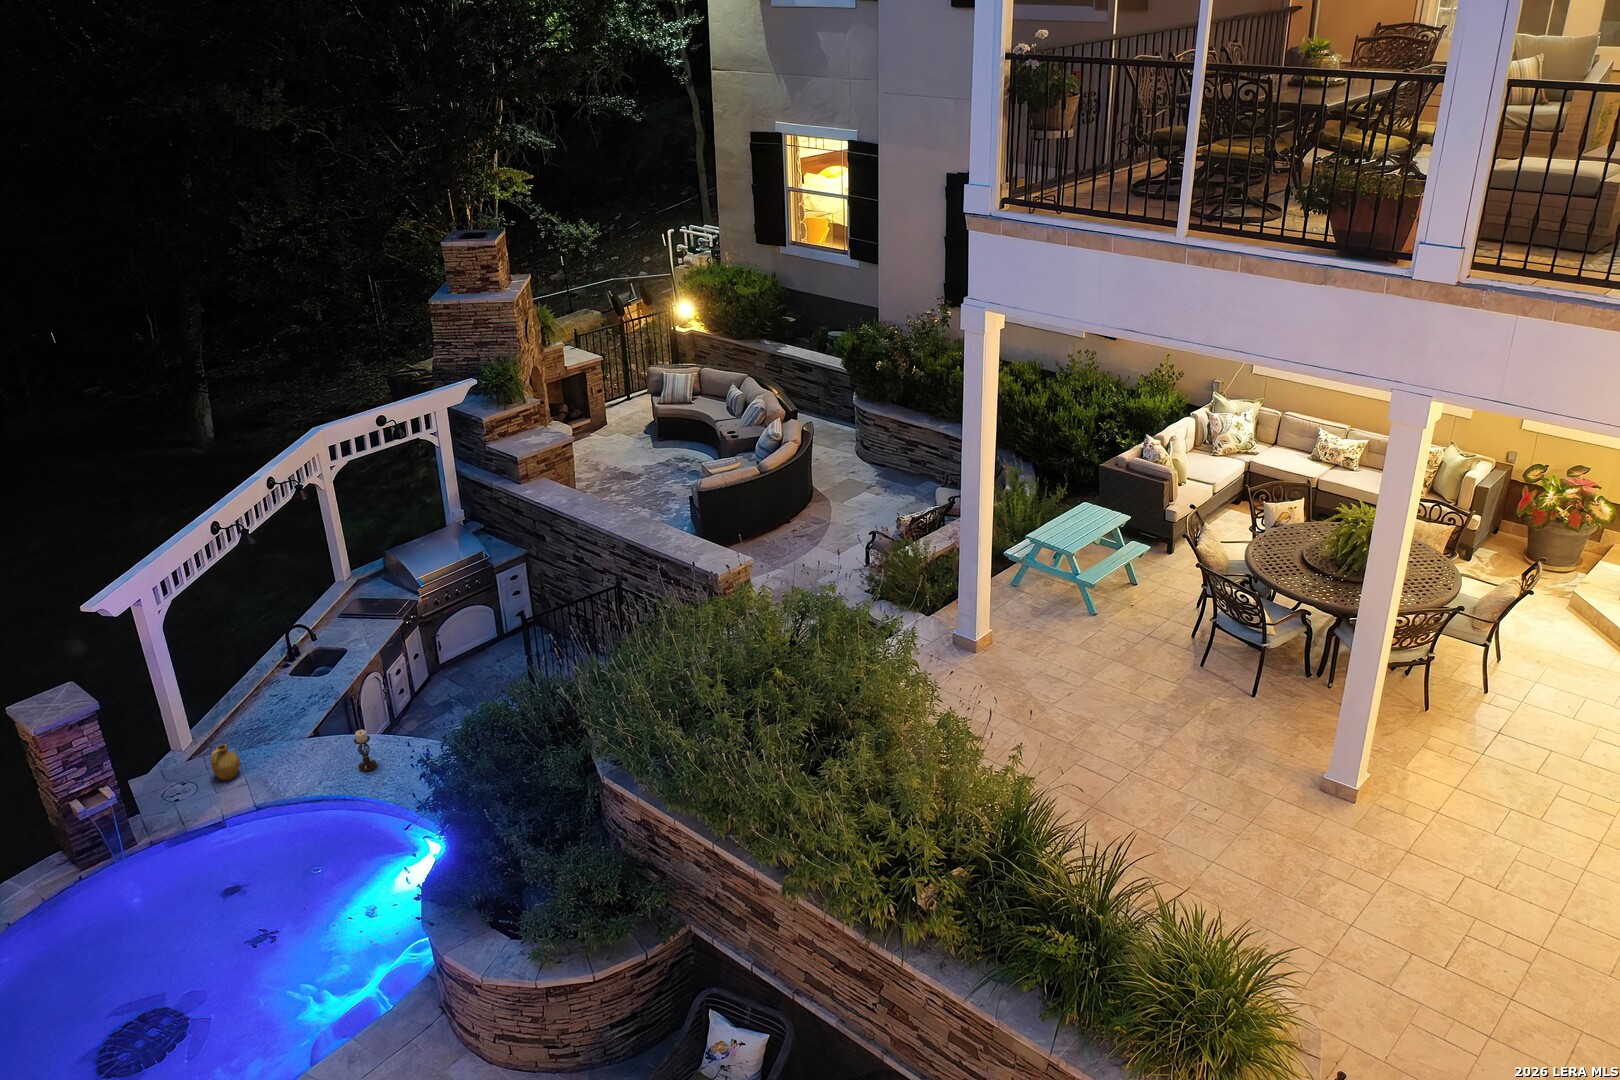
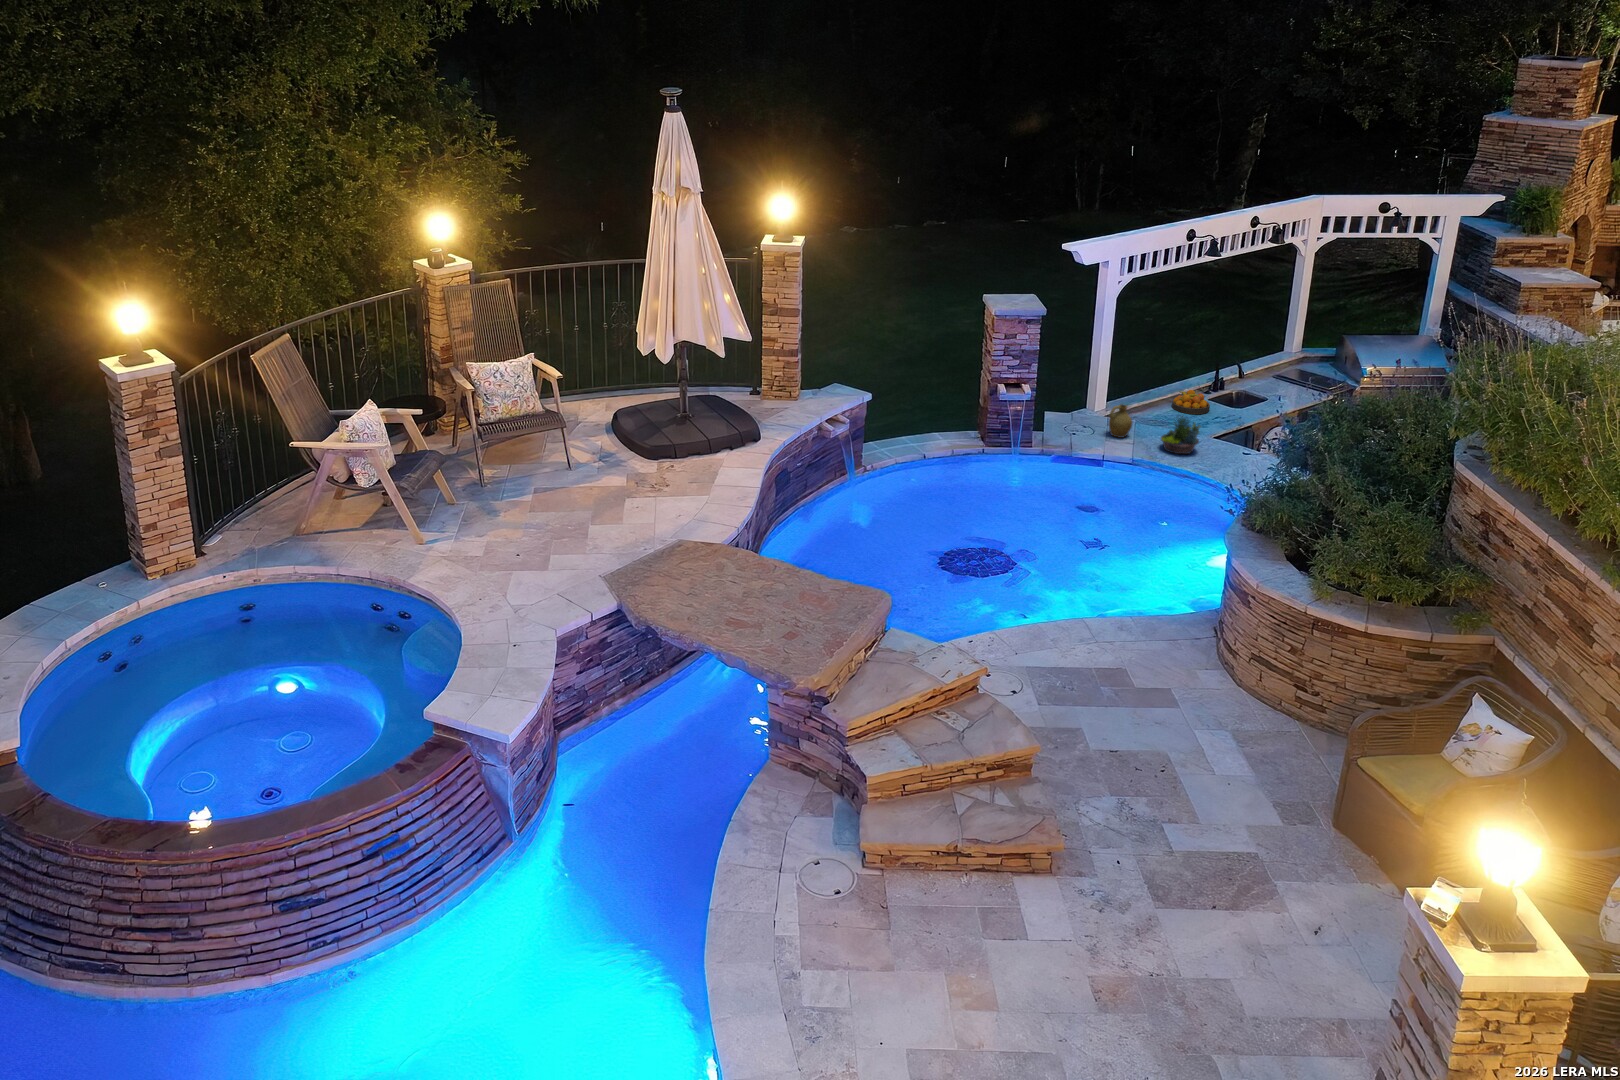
fruit bowl: none [263,678,305,707] -> present [1172,390,1210,414]
succulent planter: none [277,730,319,775] -> present [1161,416,1201,454]
candle holder: present [354,730,377,772] -> none [1226,430,1249,472]

